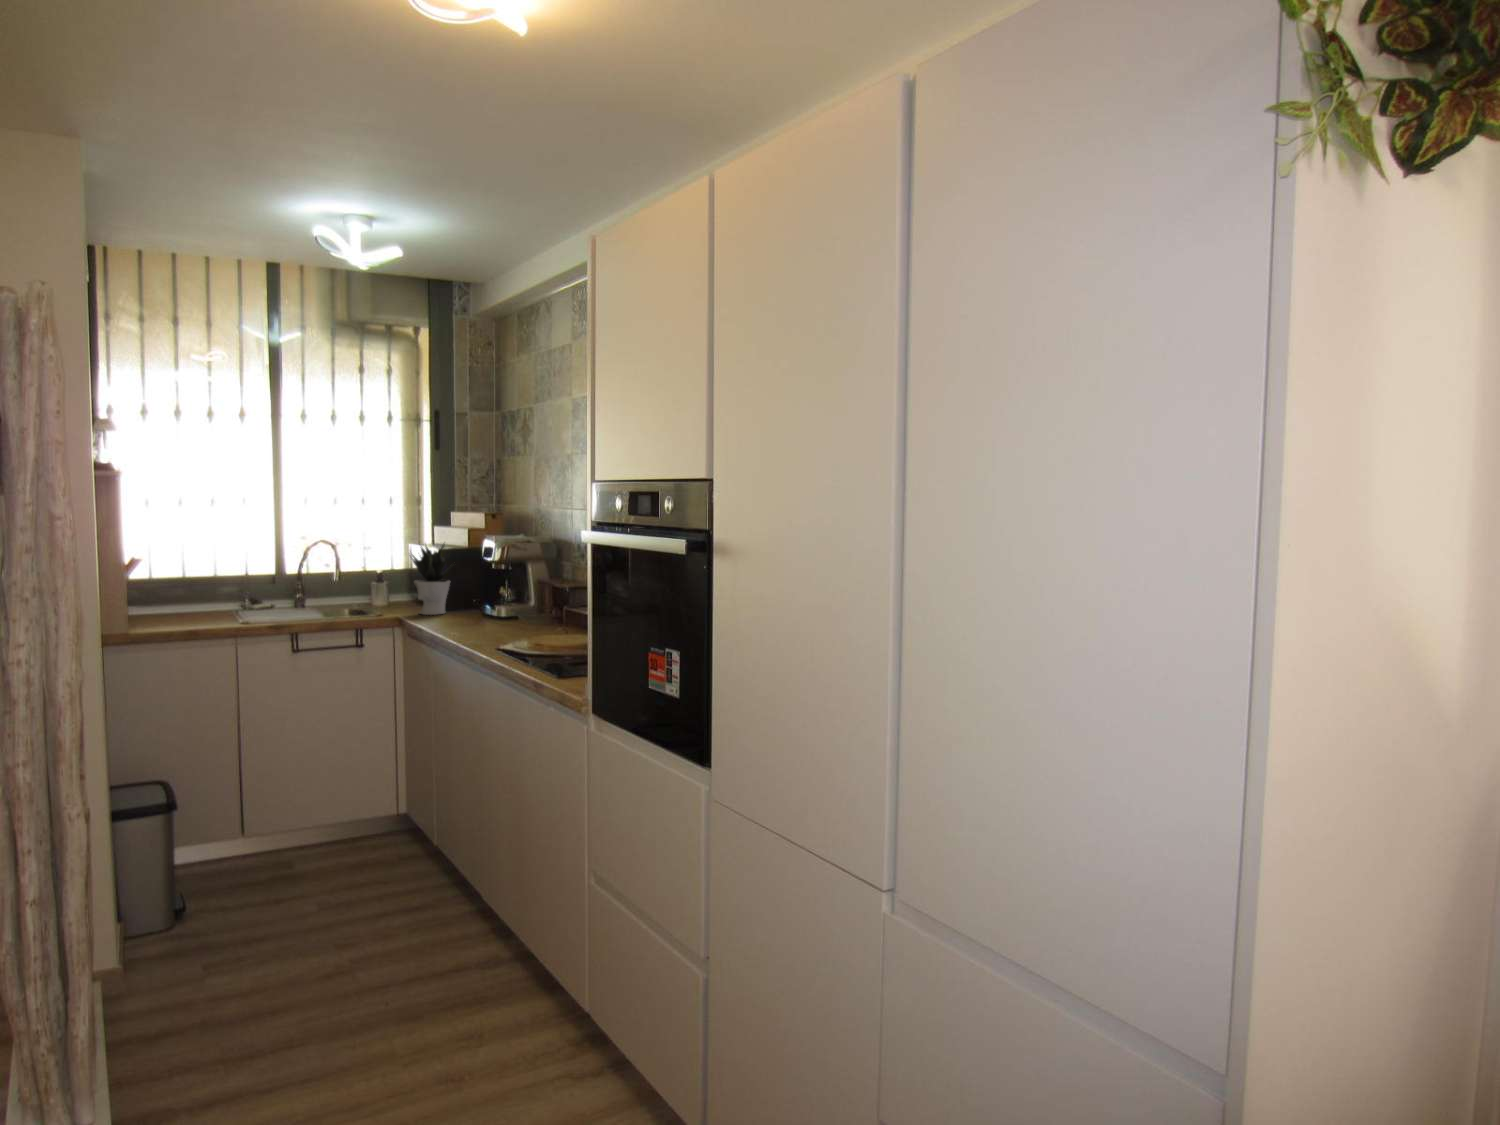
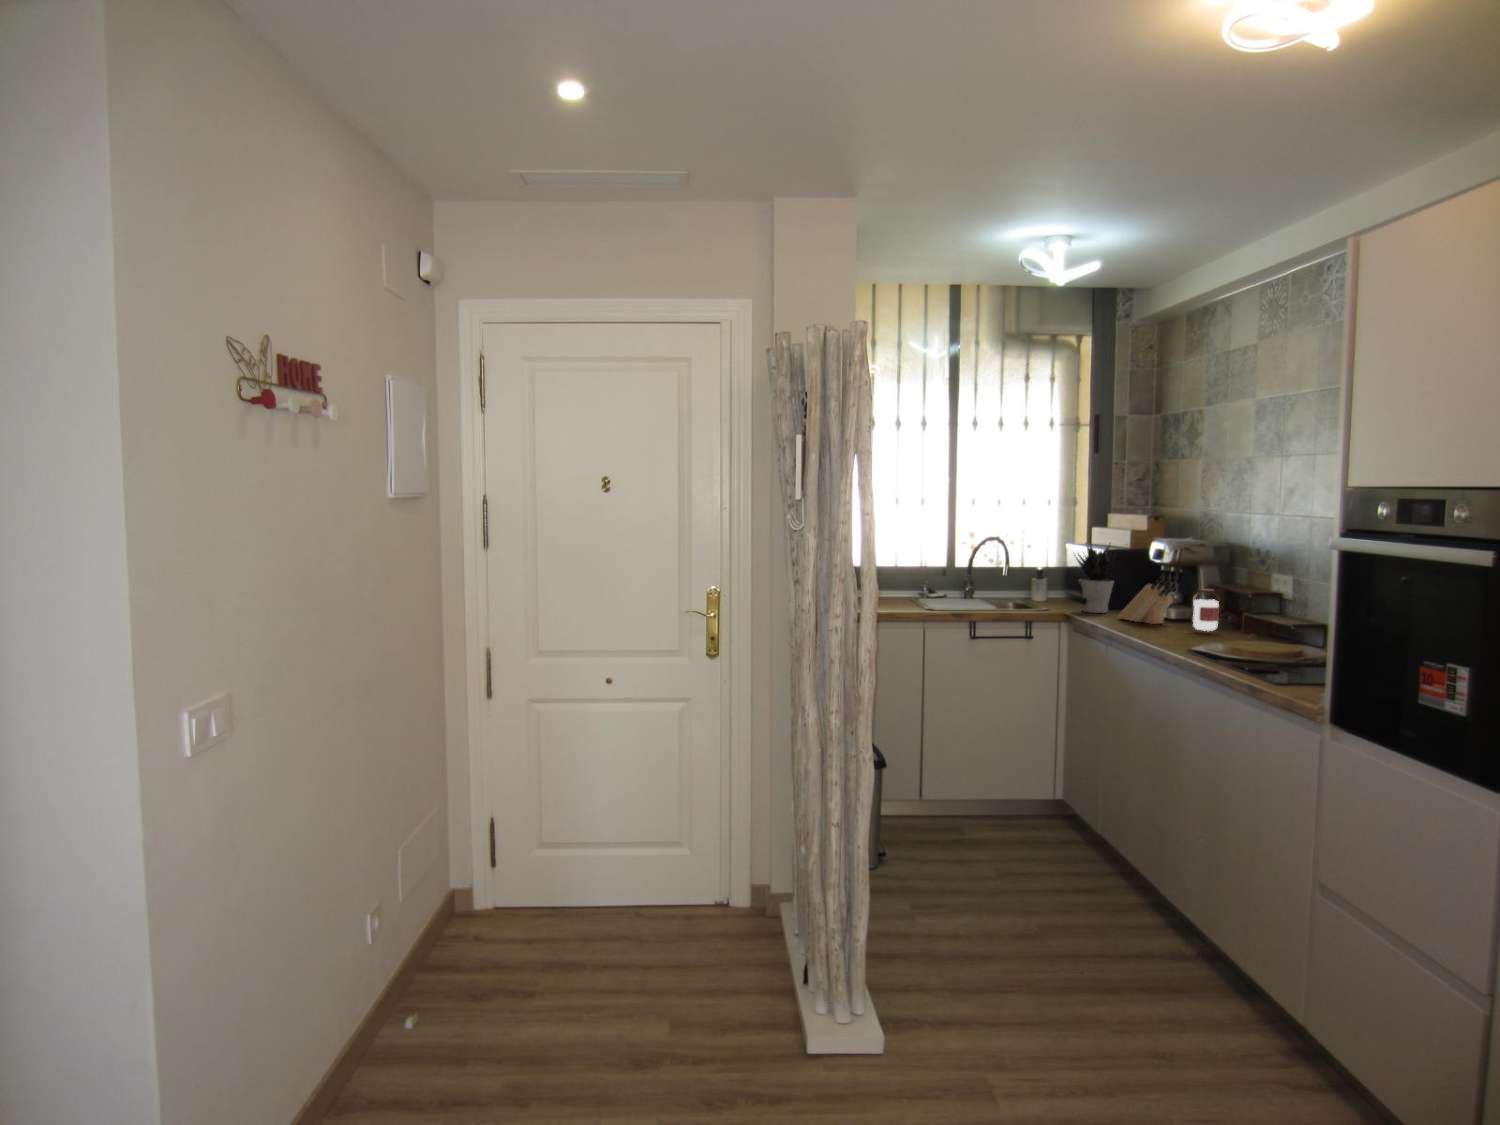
knife block: none [449,571,504,623] -> present [1118,573,1178,624]
jar: none [516,585,541,627] -> present [1193,589,1220,631]

